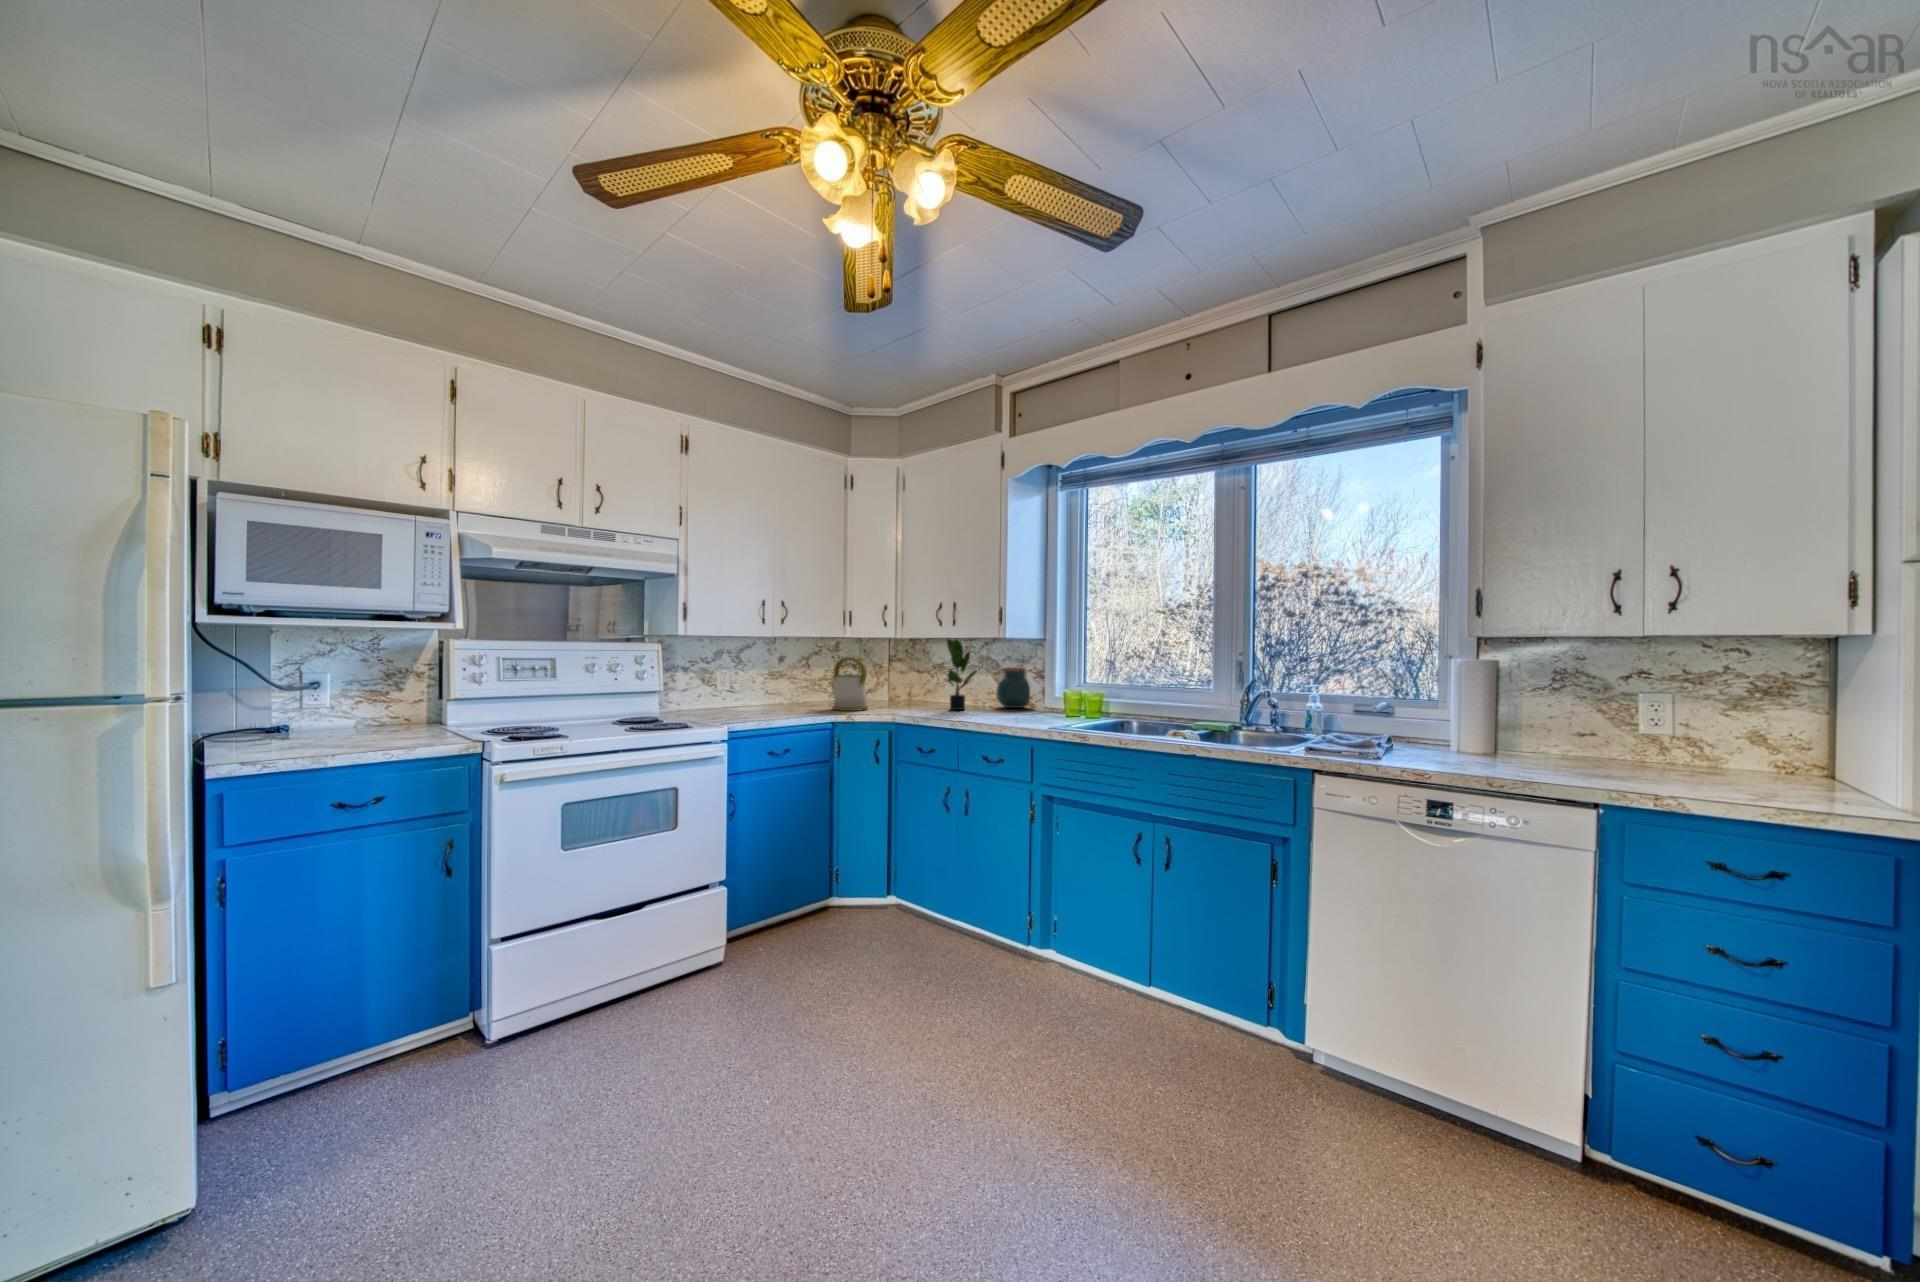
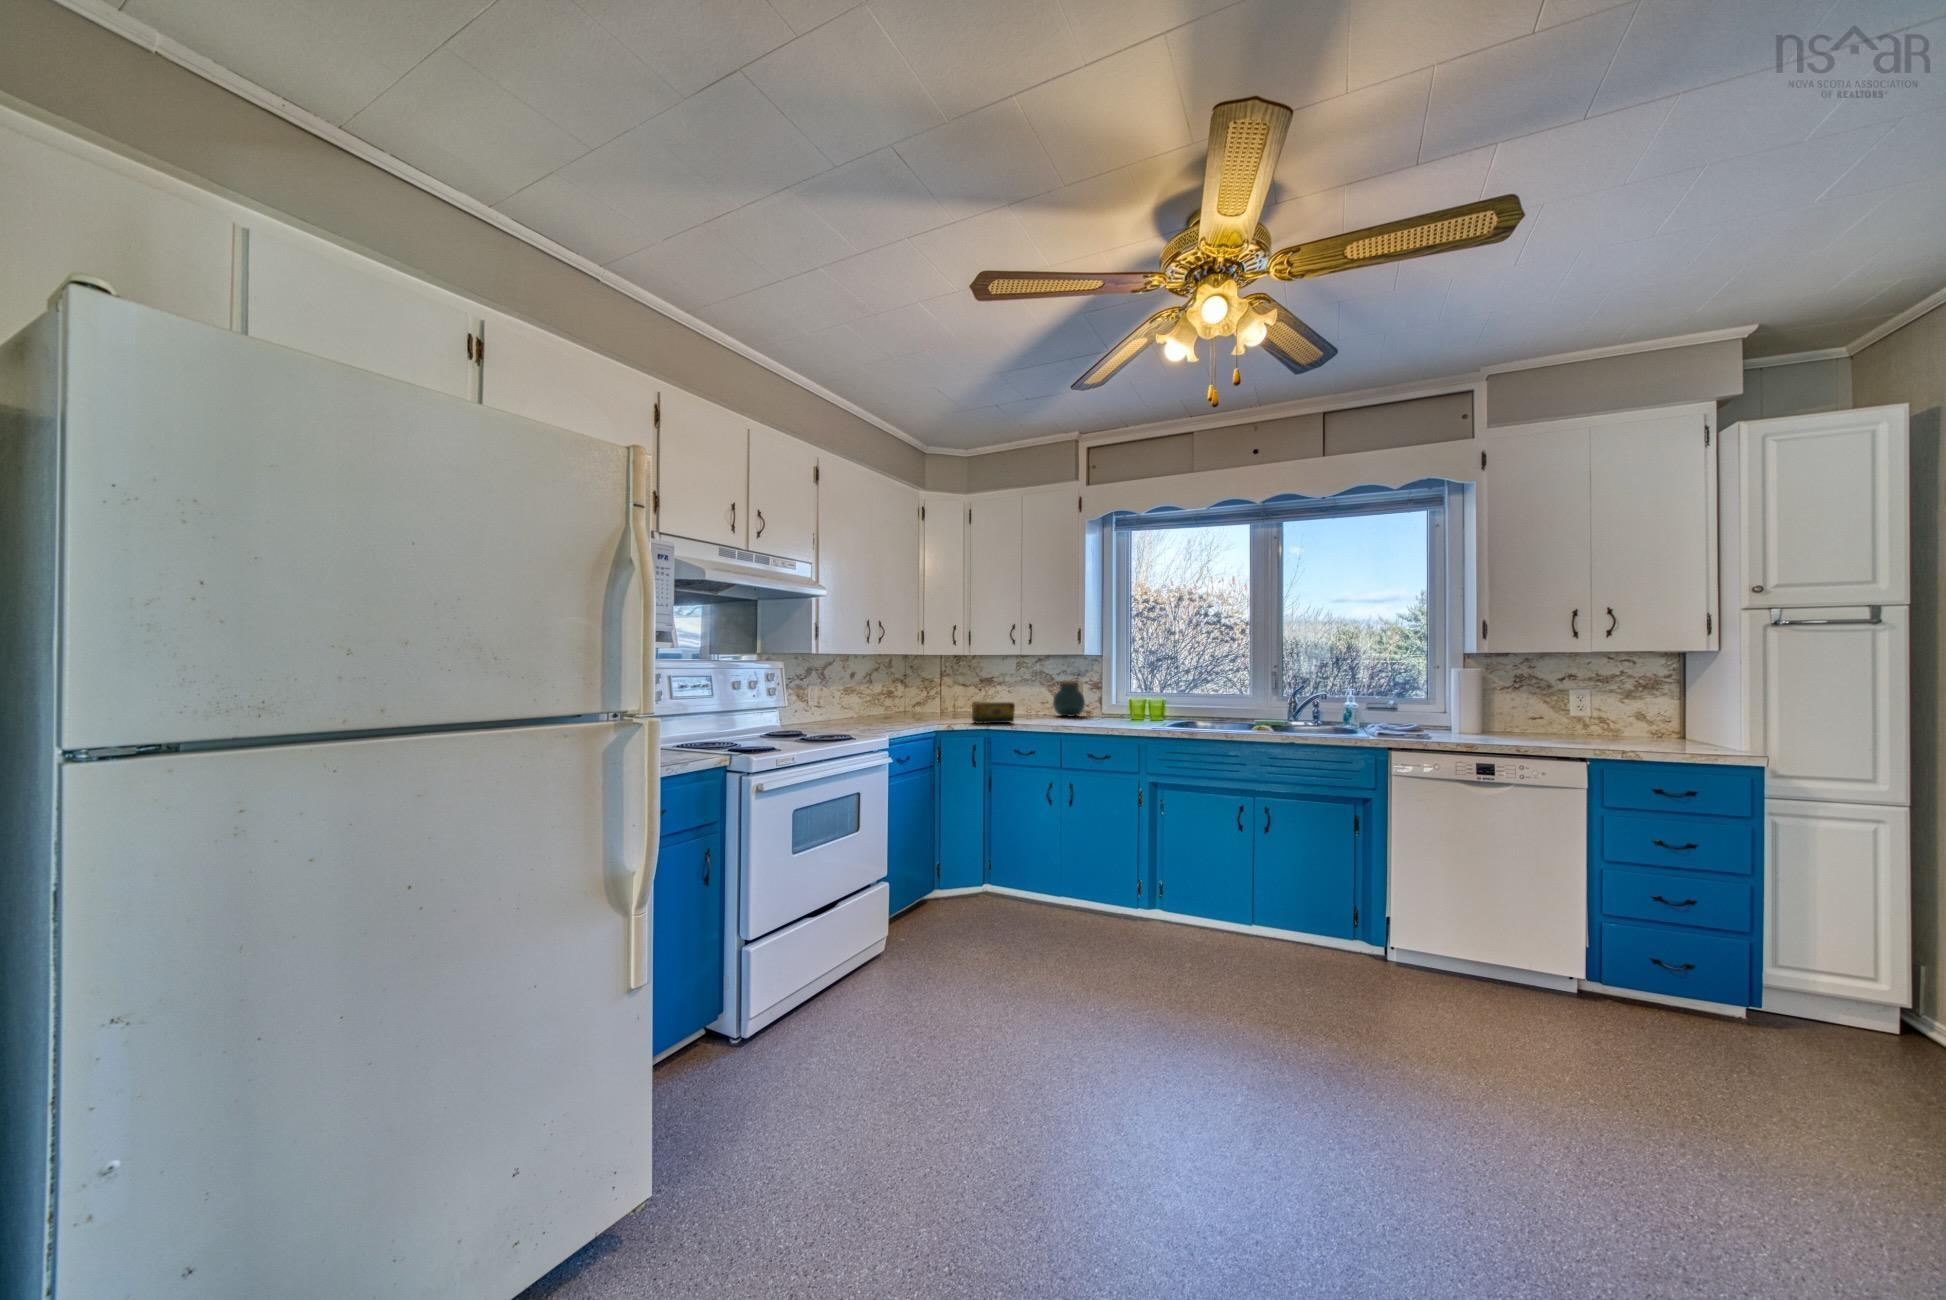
potted plant: present [946,638,976,710] -> none [1014,655,1049,719]
kettle: present [830,657,868,711] -> none [919,672,958,721]
tea box: none [870,690,917,715] -> present [972,702,1015,724]

